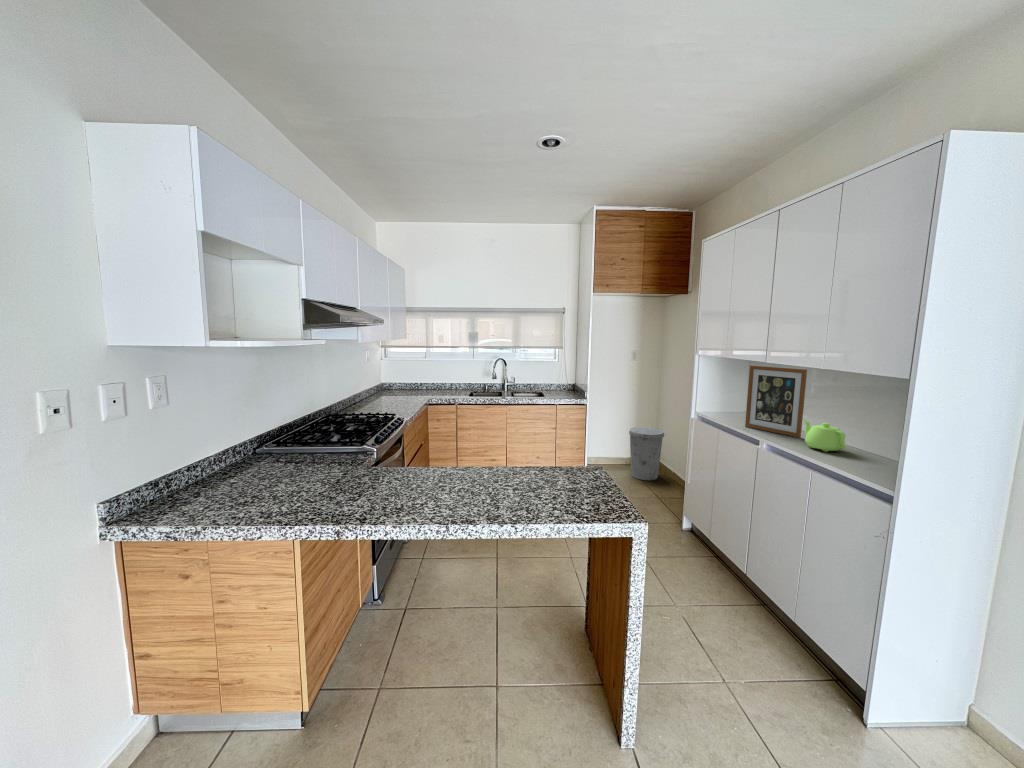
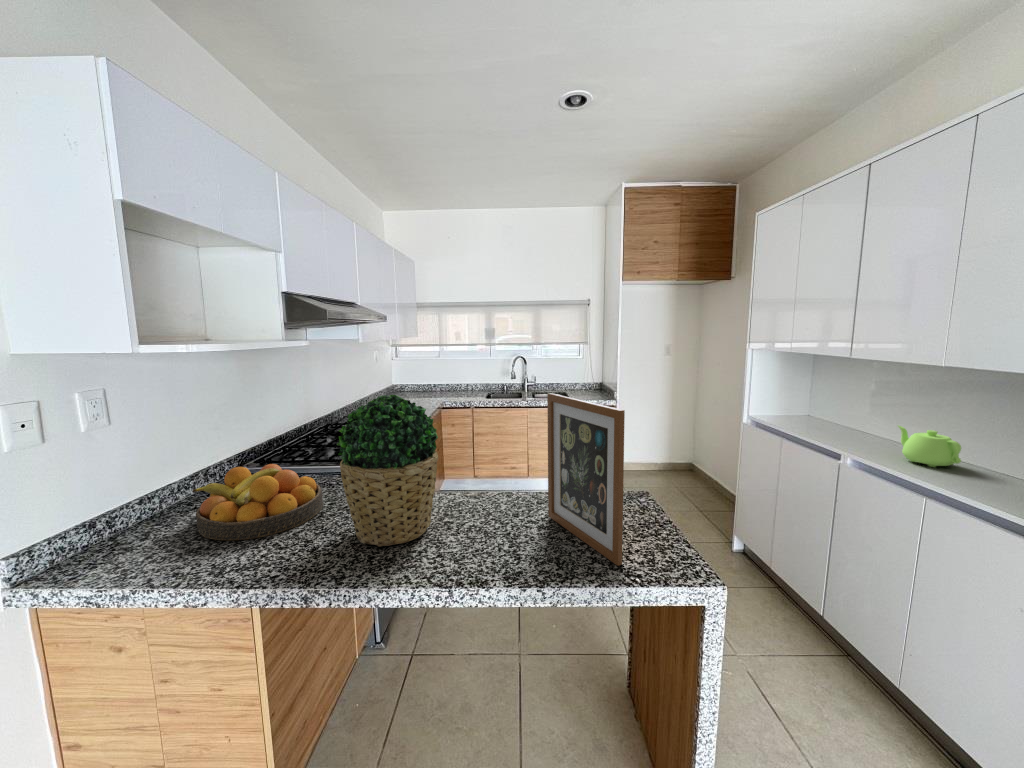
picture frame: present [745,365,807,438] -> present [547,393,625,566]
potted plant: none [358,385,437,500] -> present [337,395,438,547]
trash can: present [629,427,664,480] -> none [664,429,704,489]
fruit bowl: none [236,441,339,497] -> present [192,464,323,541]

